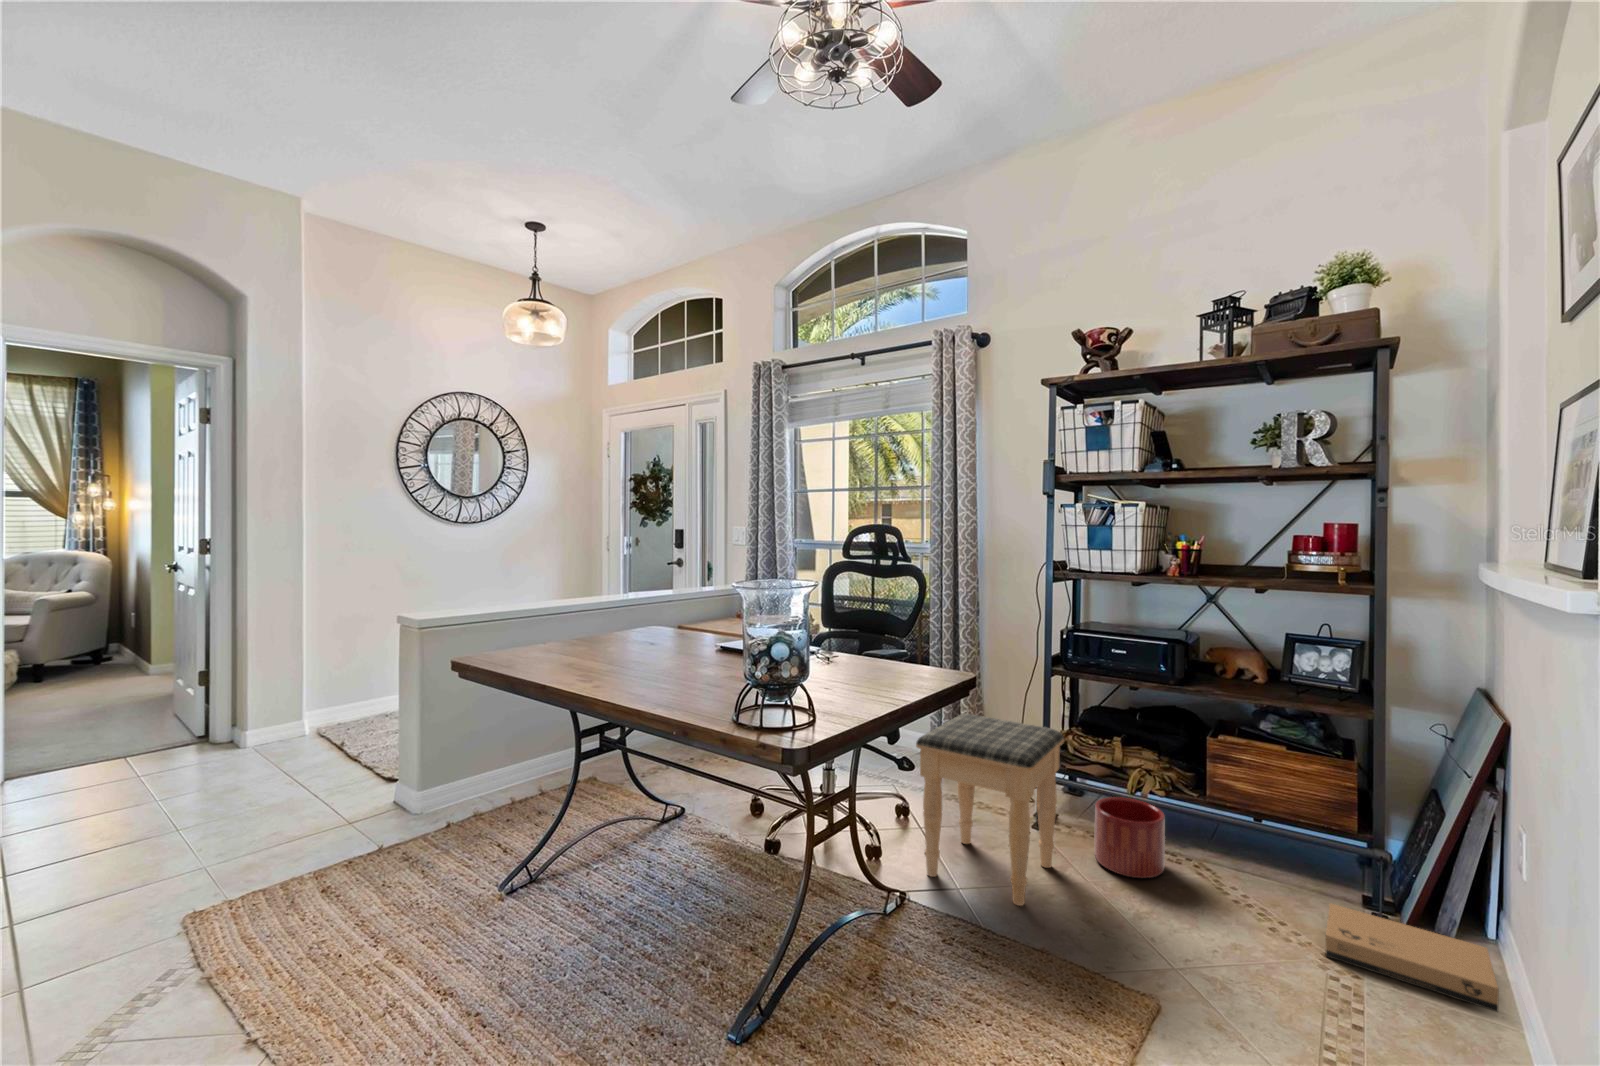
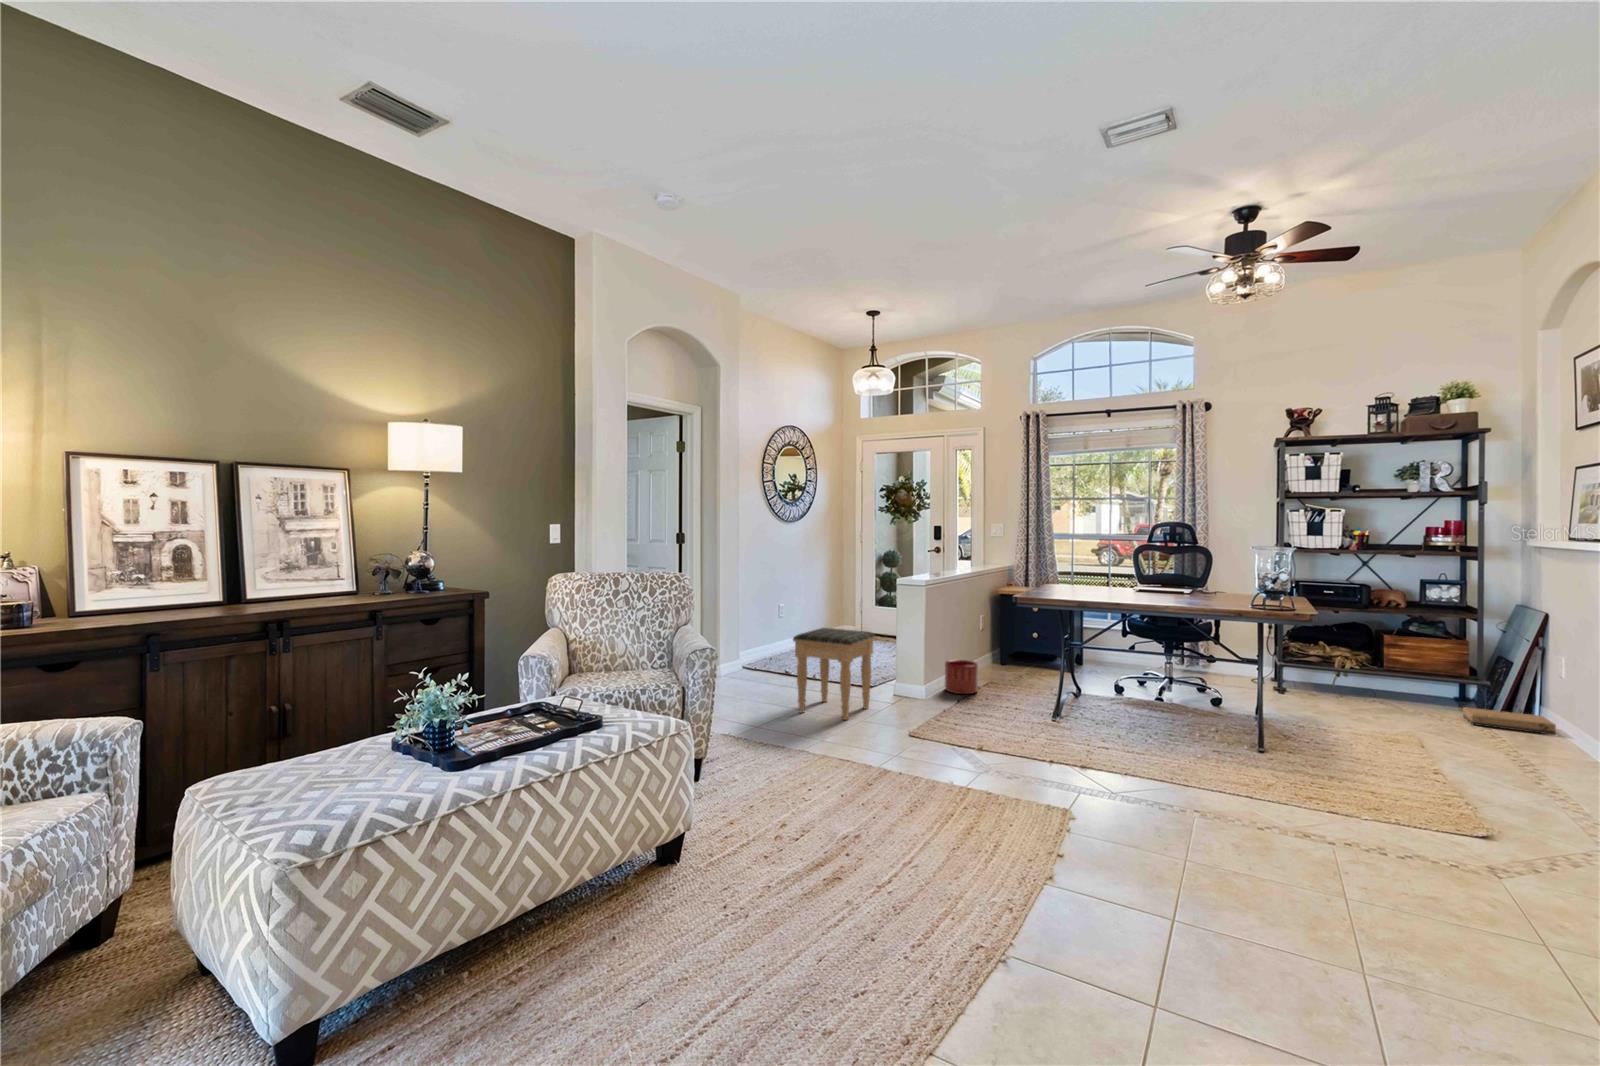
footstool: present [916,714,1064,906] -> present [793,628,875,720]
planter: present [1094,797,1165,878] -> present [945,660,978,694]

